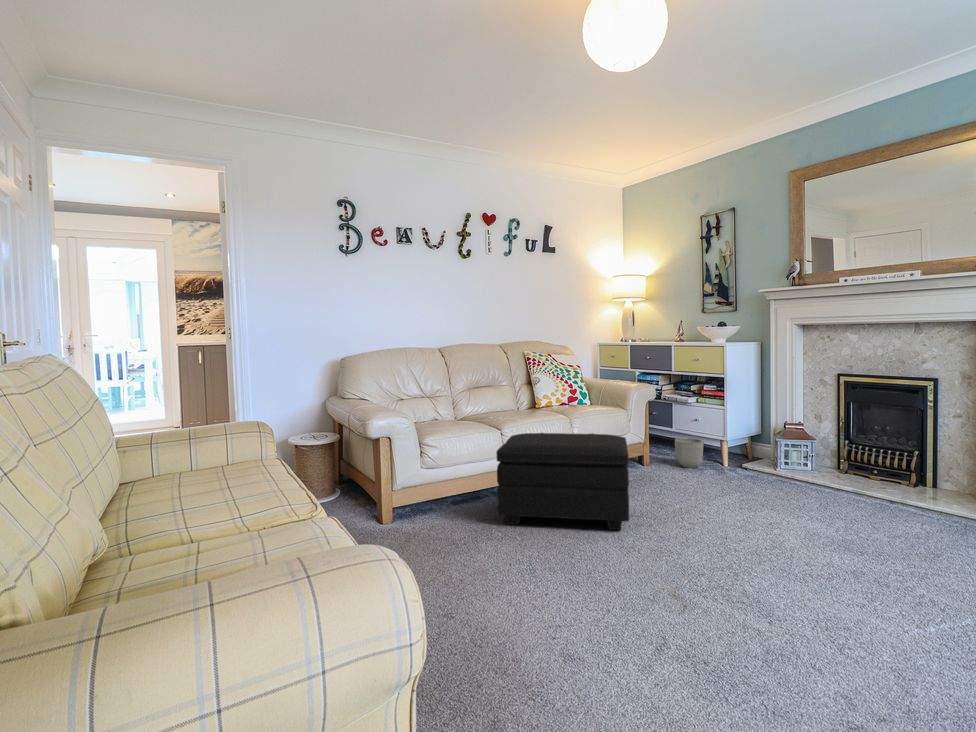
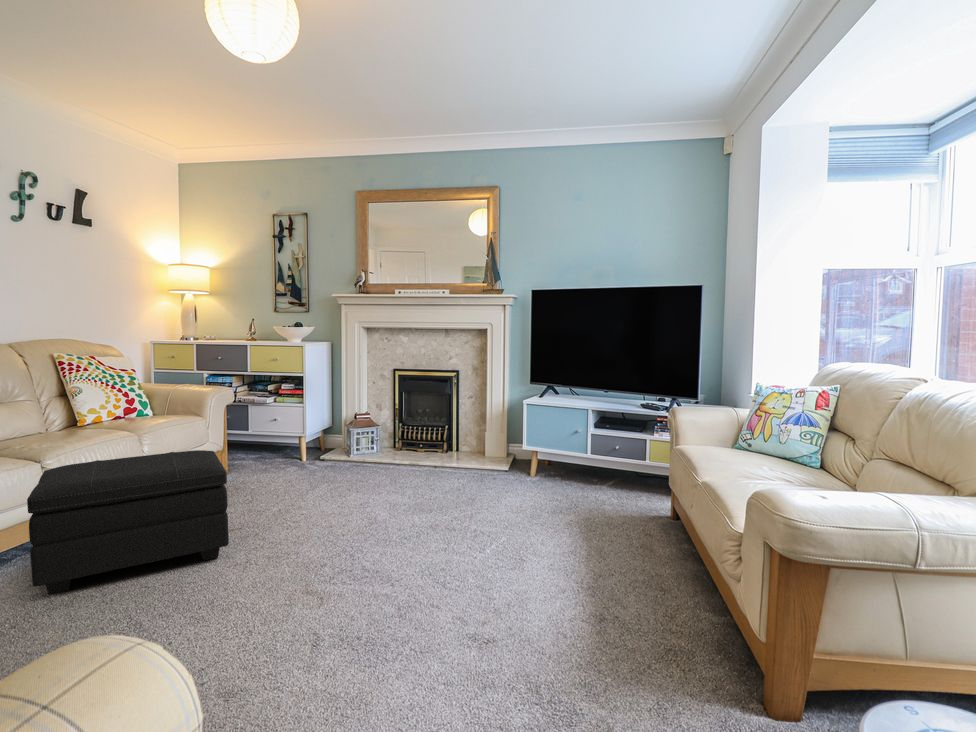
planter: present [675,438,704,468] -> none [255,438,285,468]

